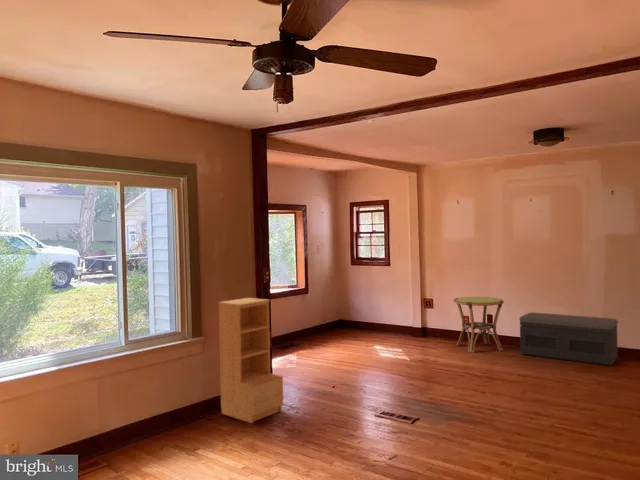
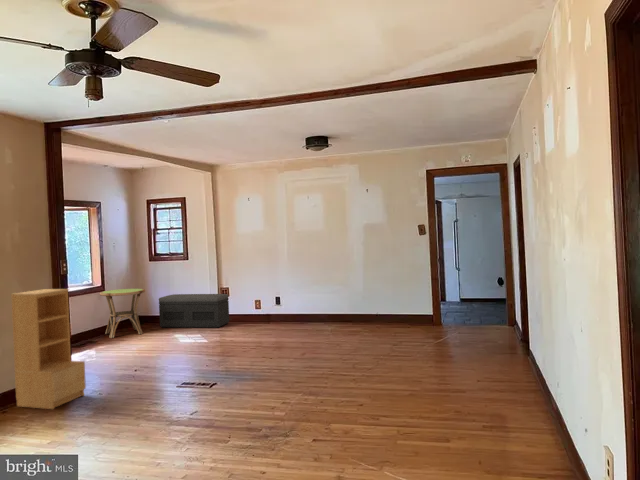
side table: present [453,297,504,353] -> present [100,288,145,338]
storage bench: present [520,313,618,366] -> present [159,294,229,328]

